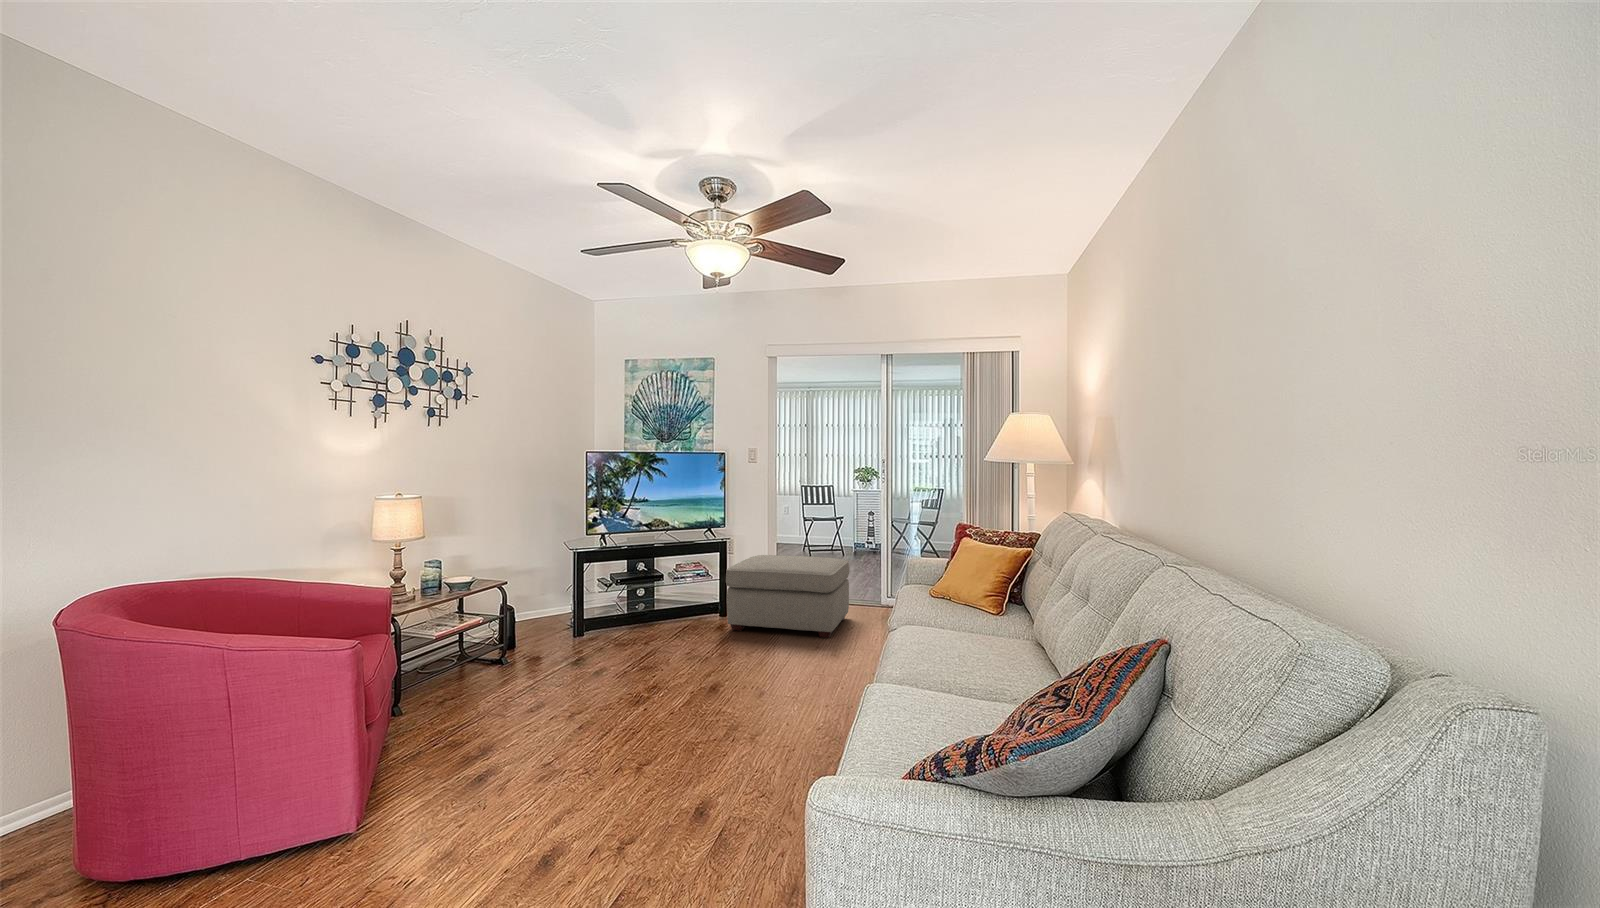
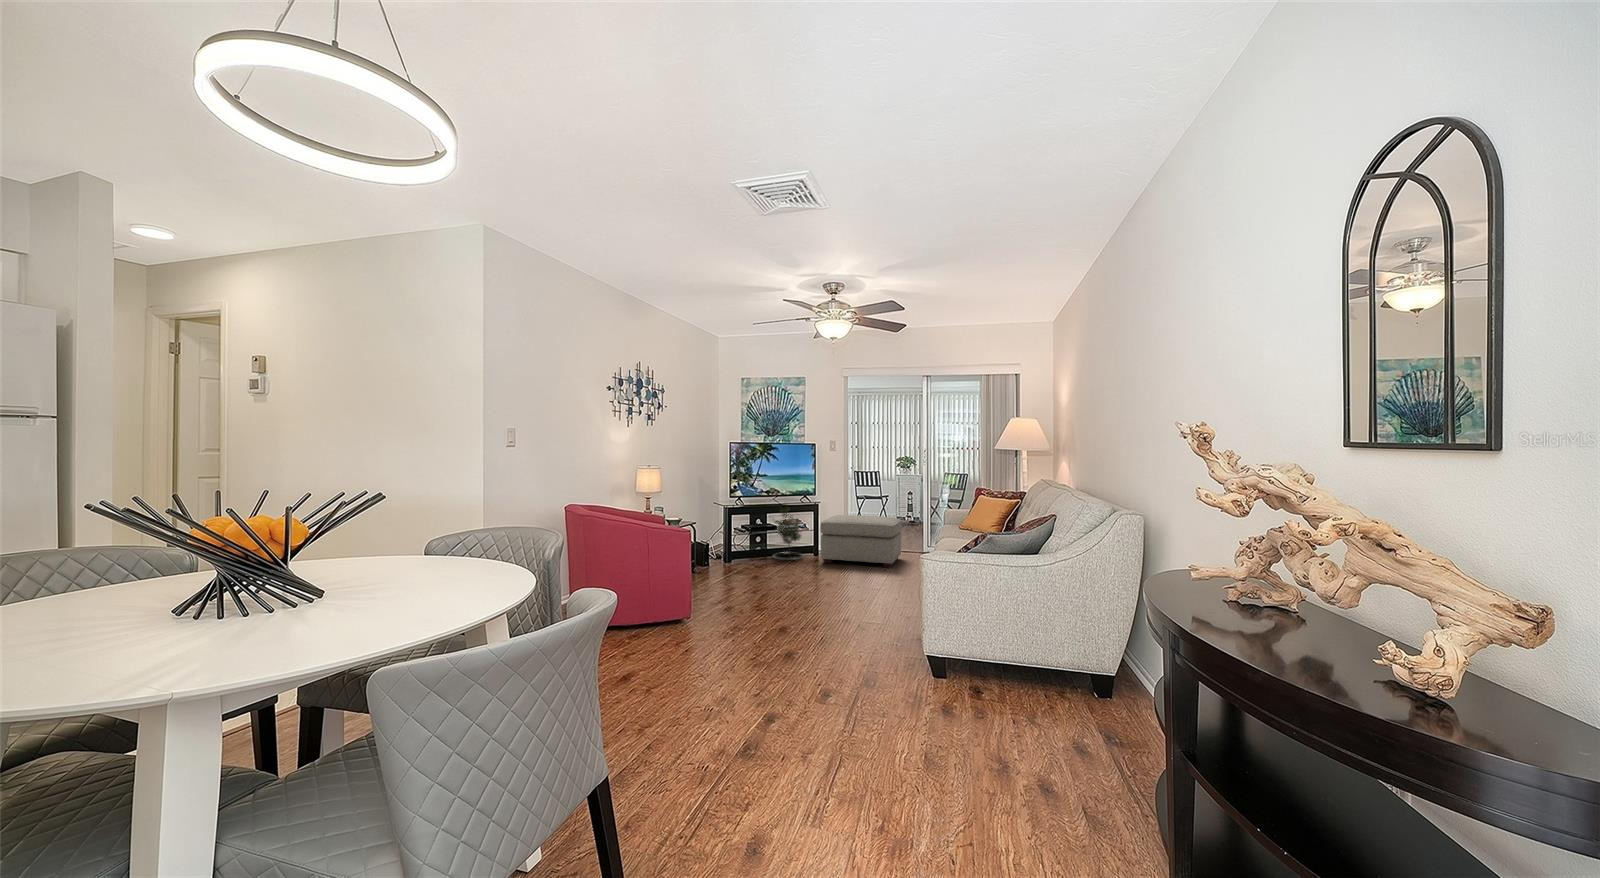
potted tree: none [659,537,709,625] -> present [773,507,803,560]

